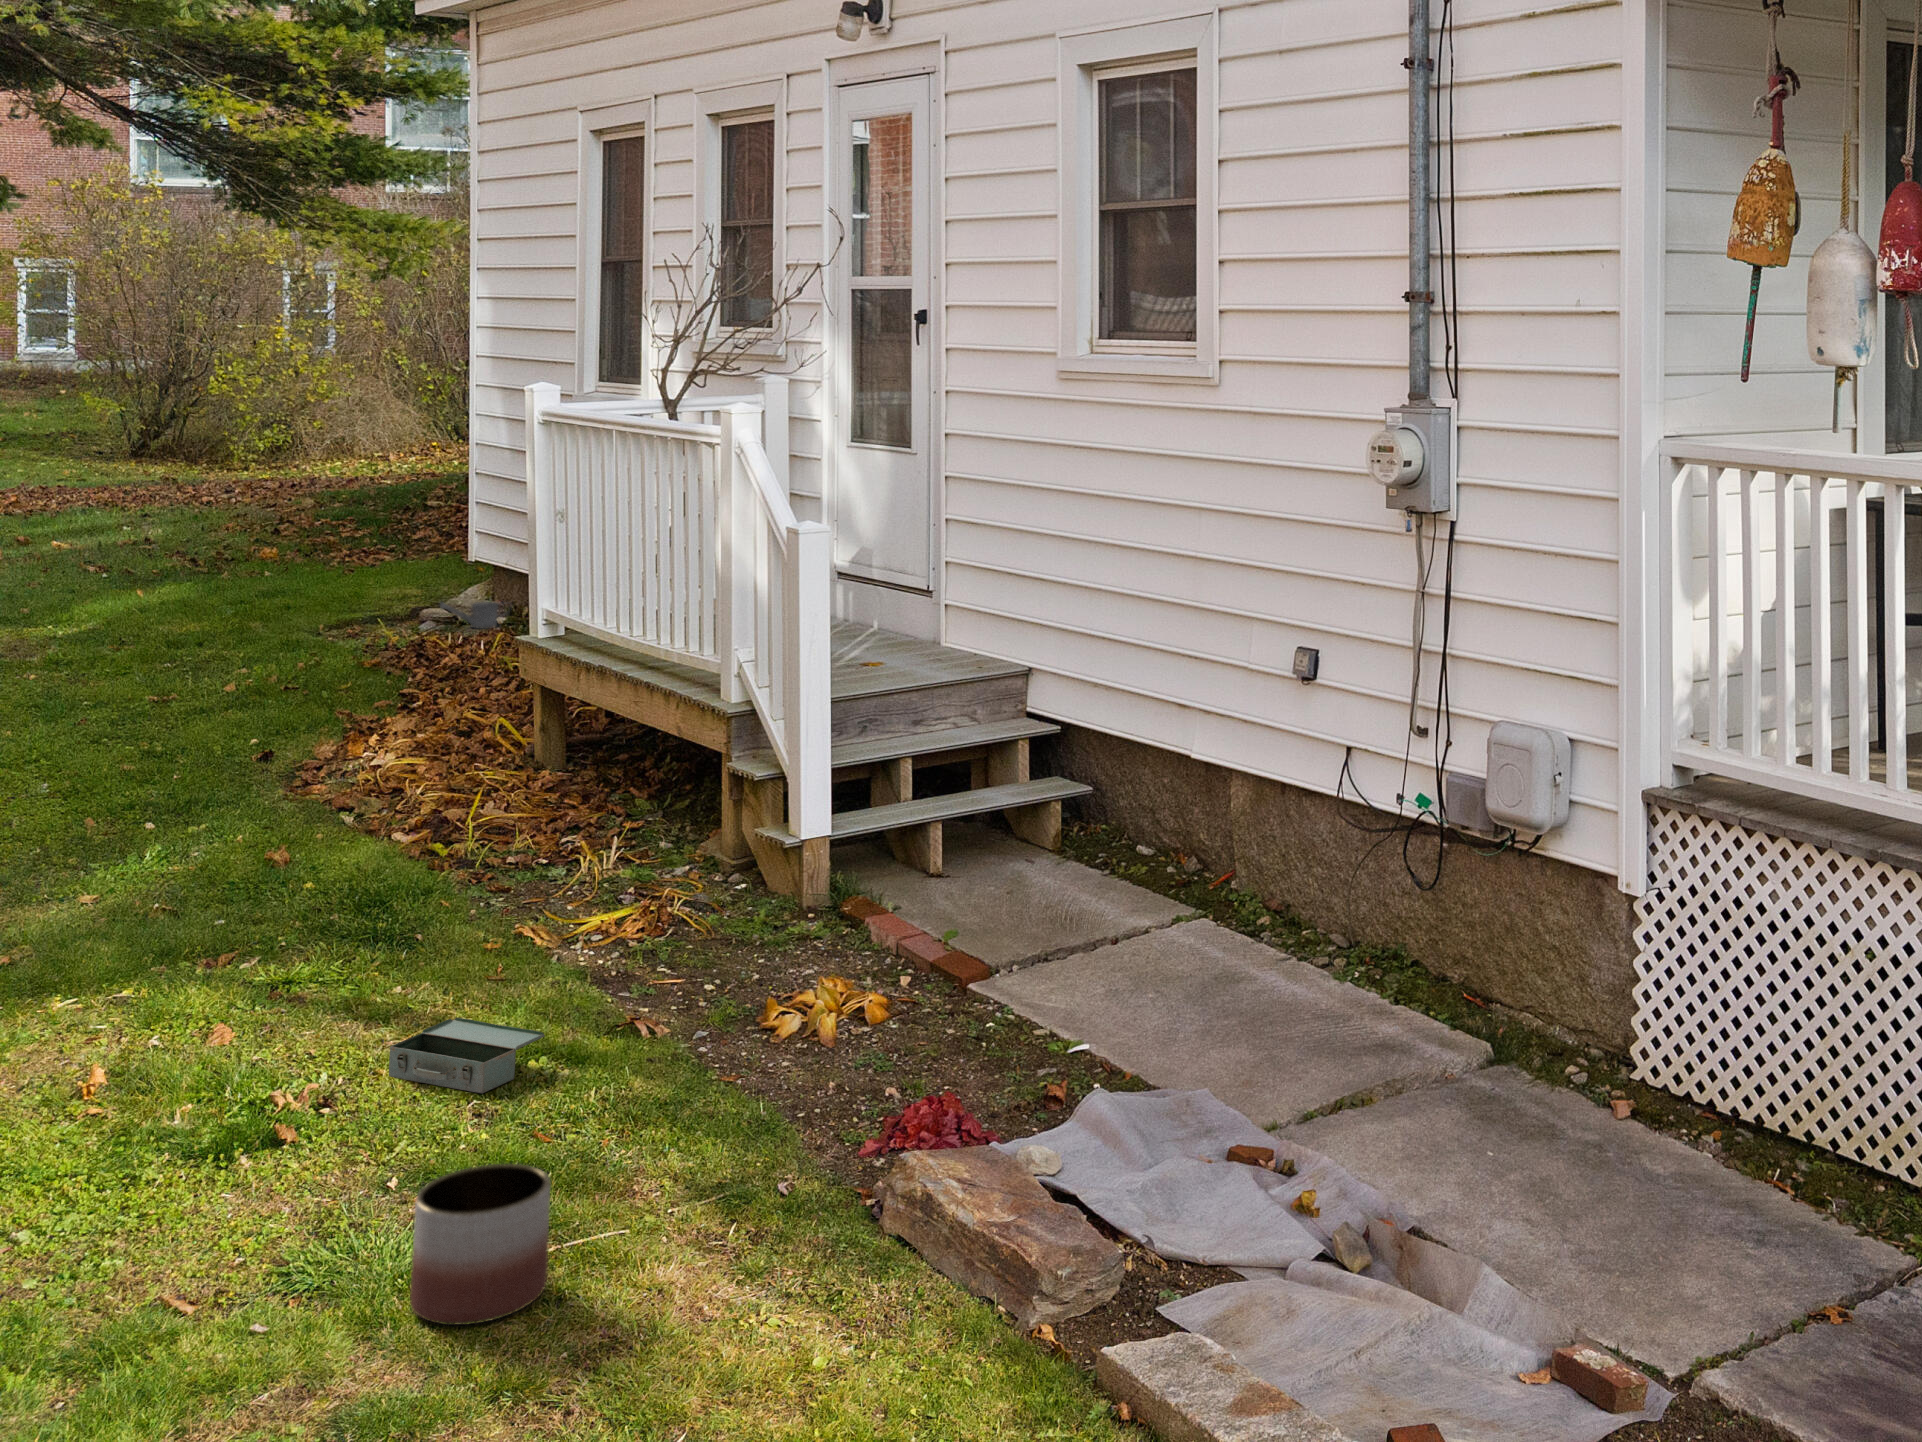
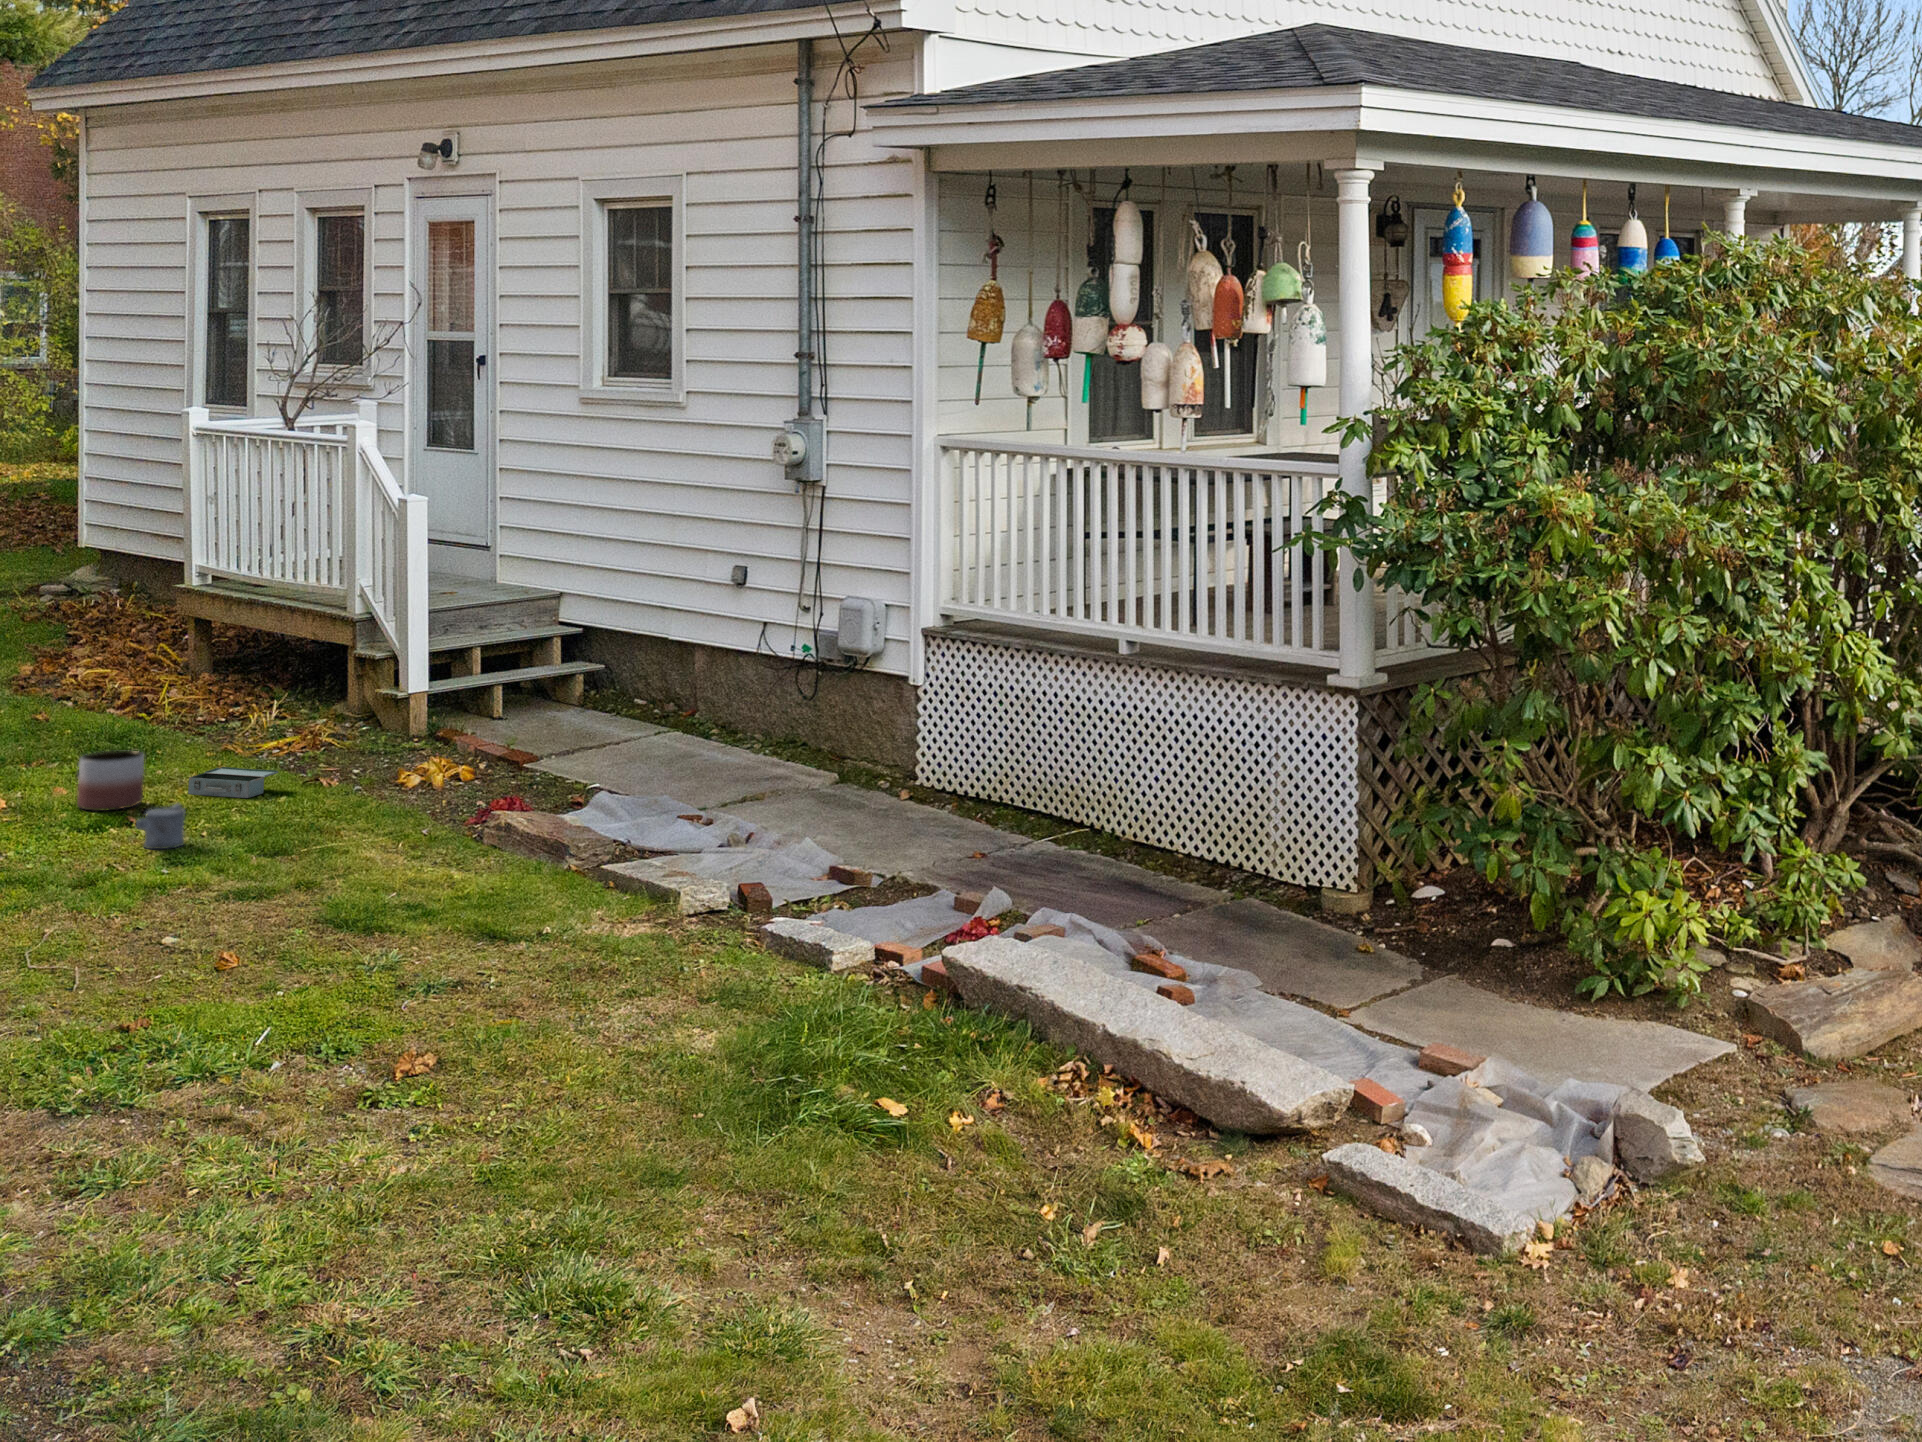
watering can: present [440,602,507,629] -> present [136,804,186,849]
planter: present [410,1164,550,1325] -> present [77,750,144,811]

